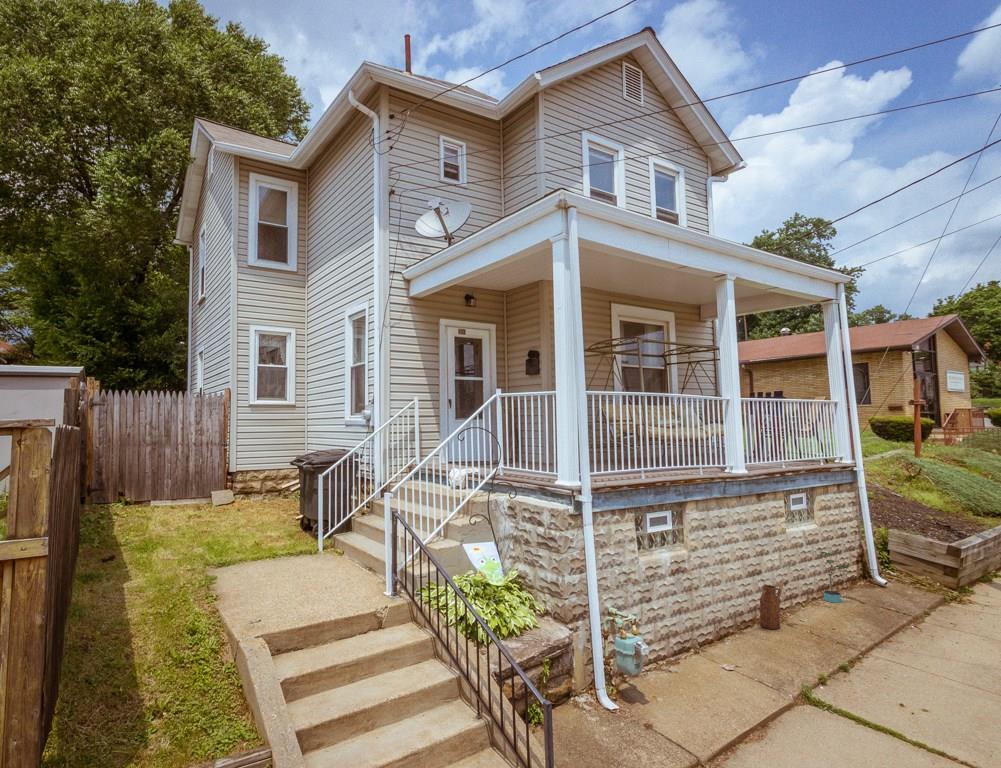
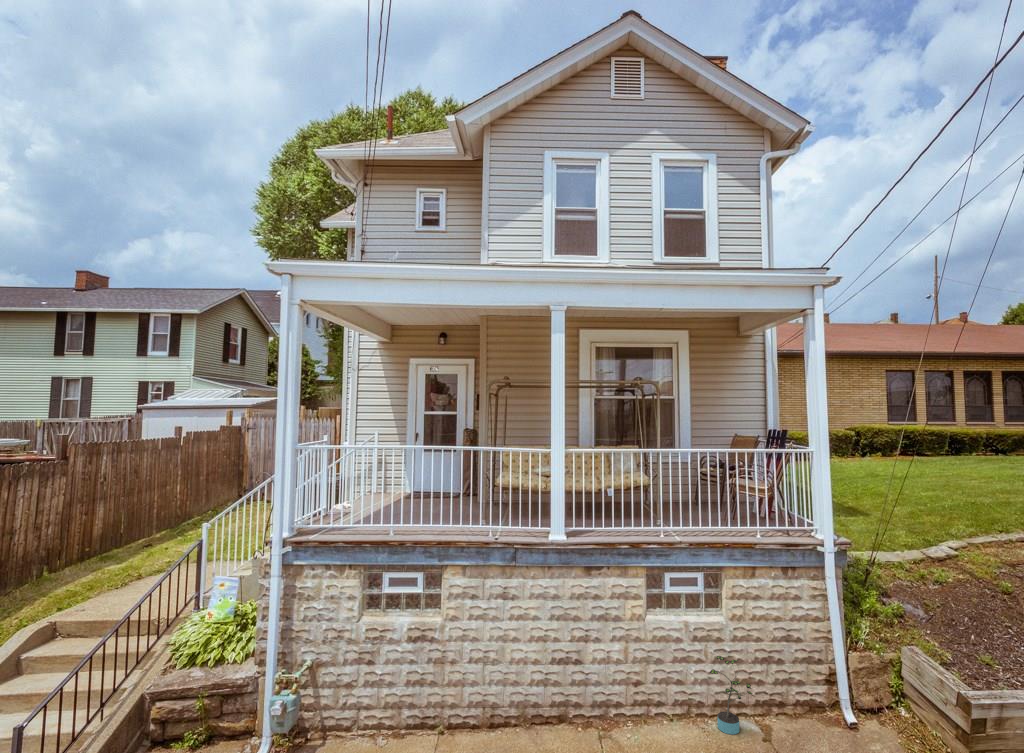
watering can: present [760,582,783,629] -> none [551,680,599,741]

